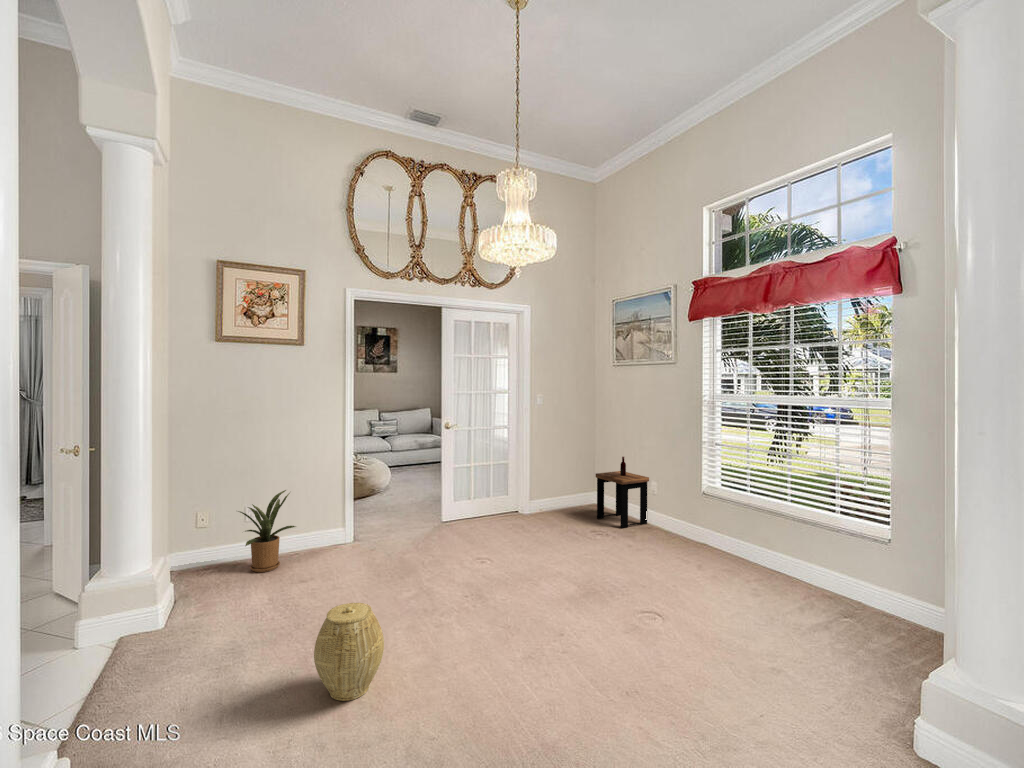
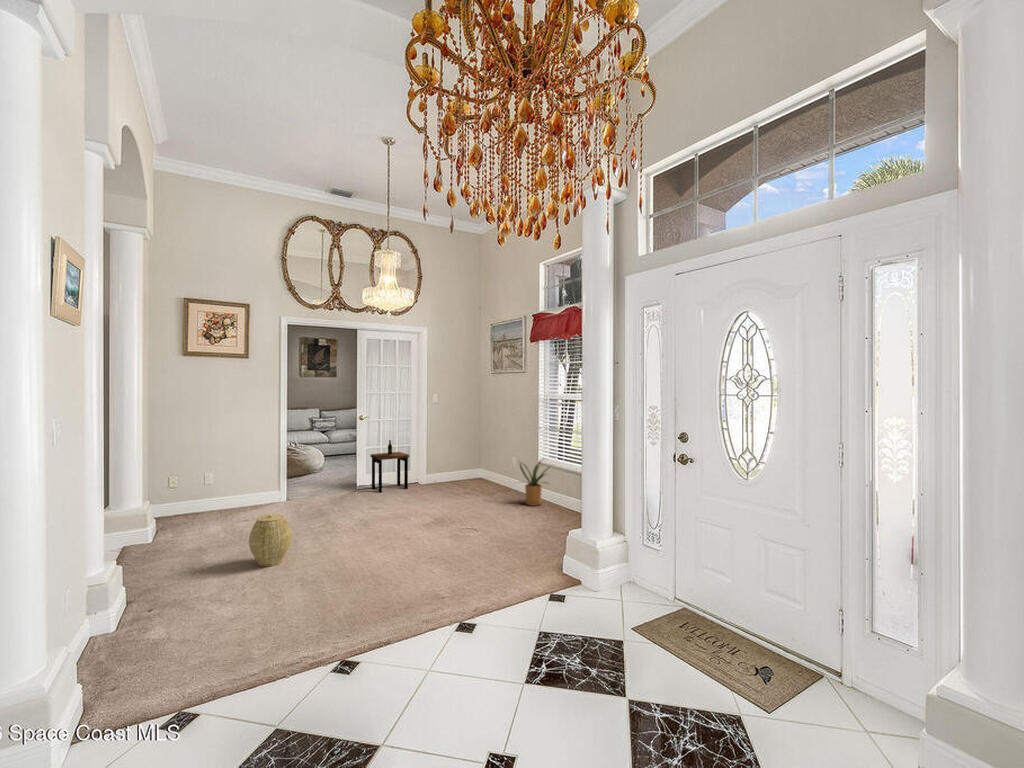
side table: present [596,457,649,528] -> present [370,440,409,492]
house plant: present [238,490,296,572] -> present [519,461,550,506]

